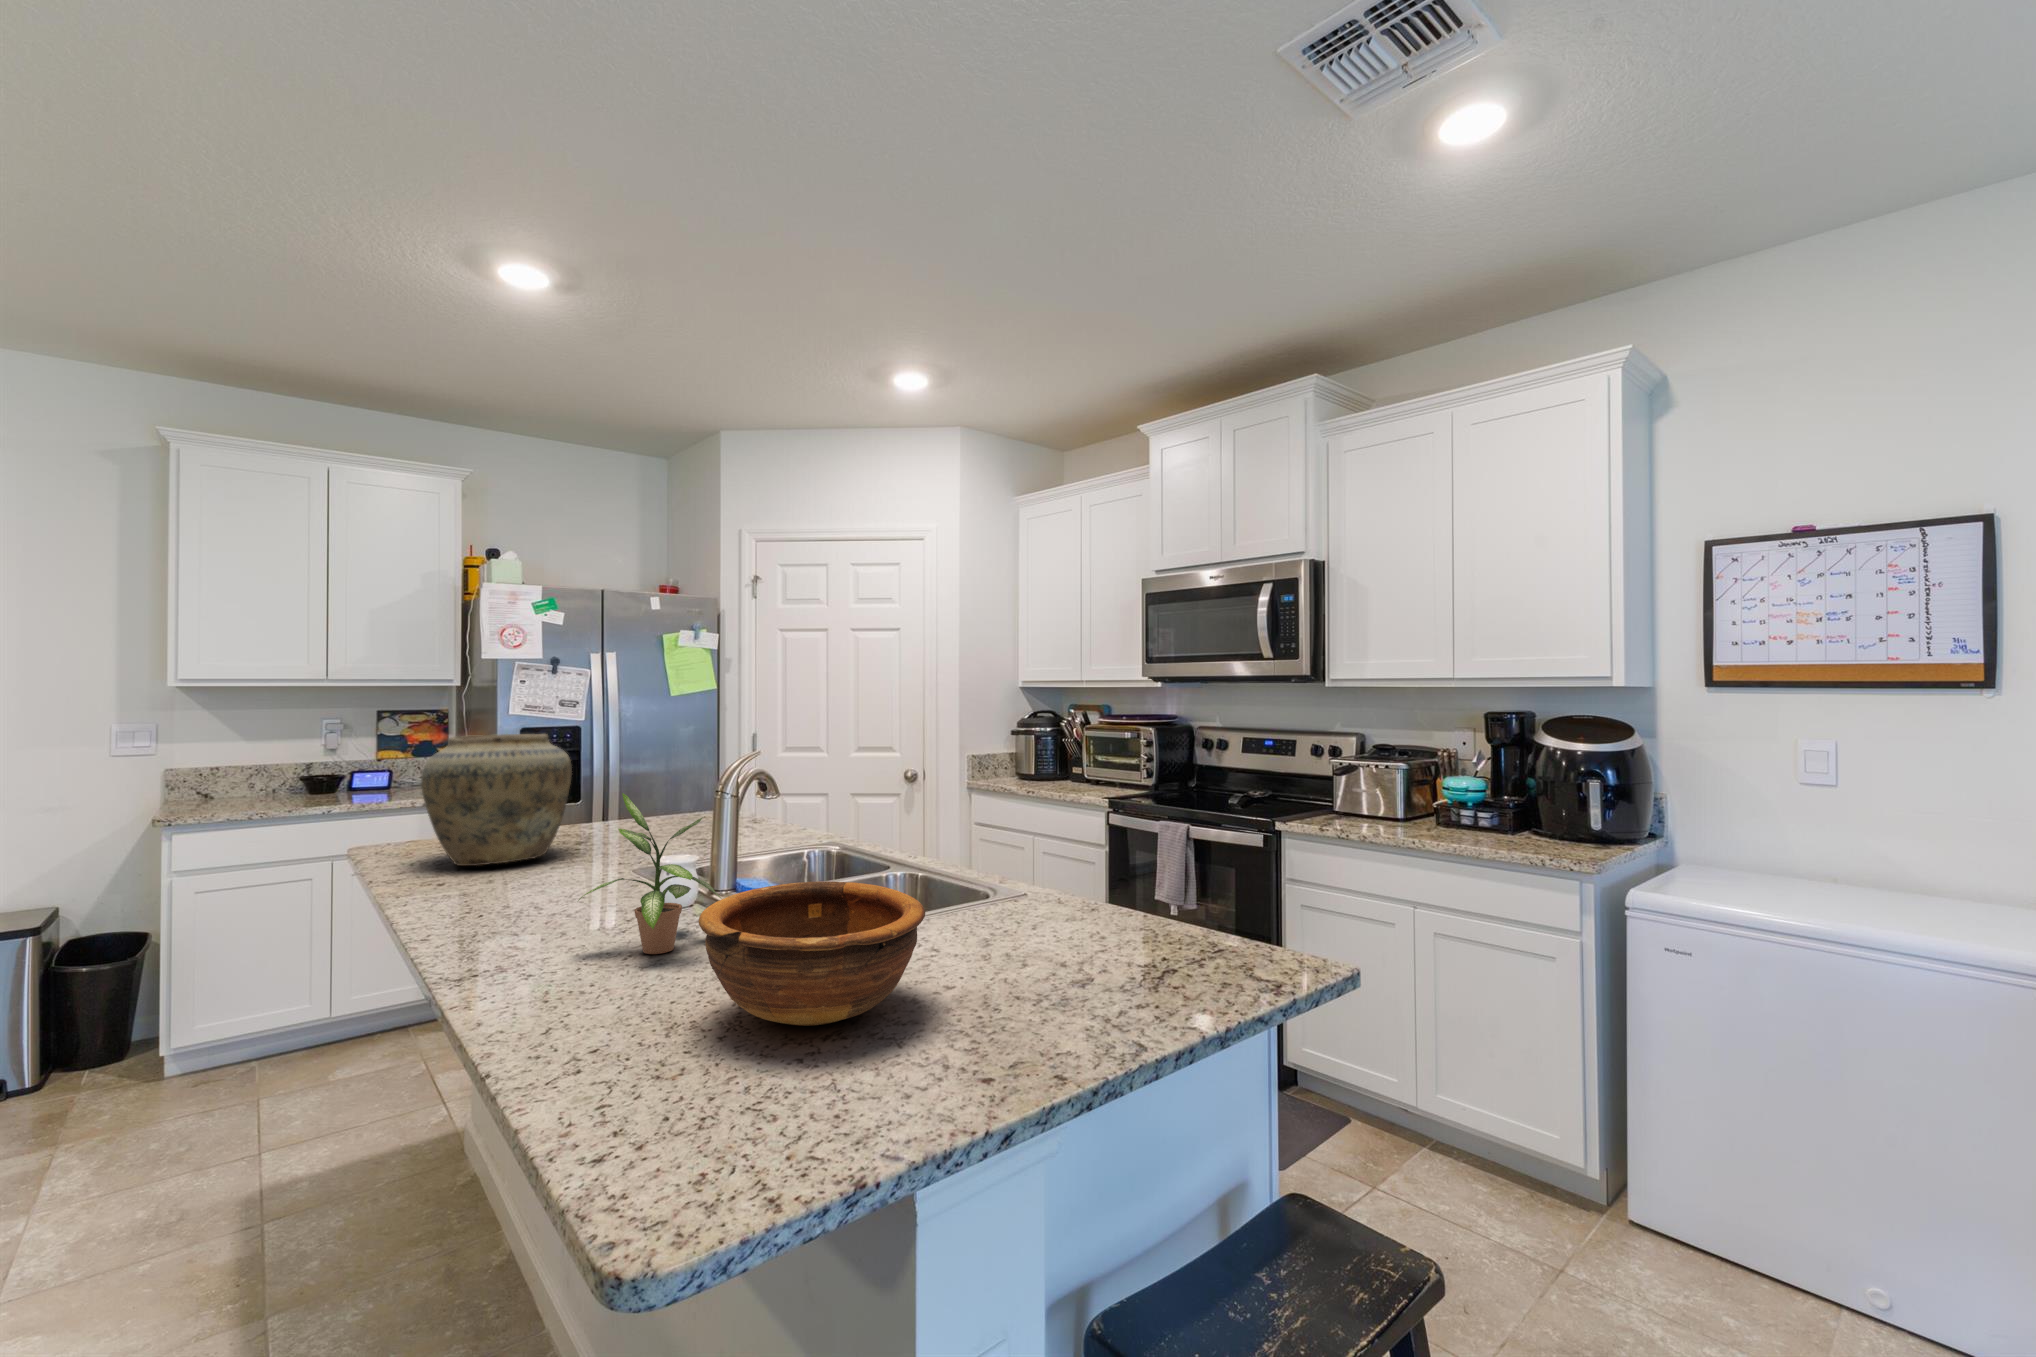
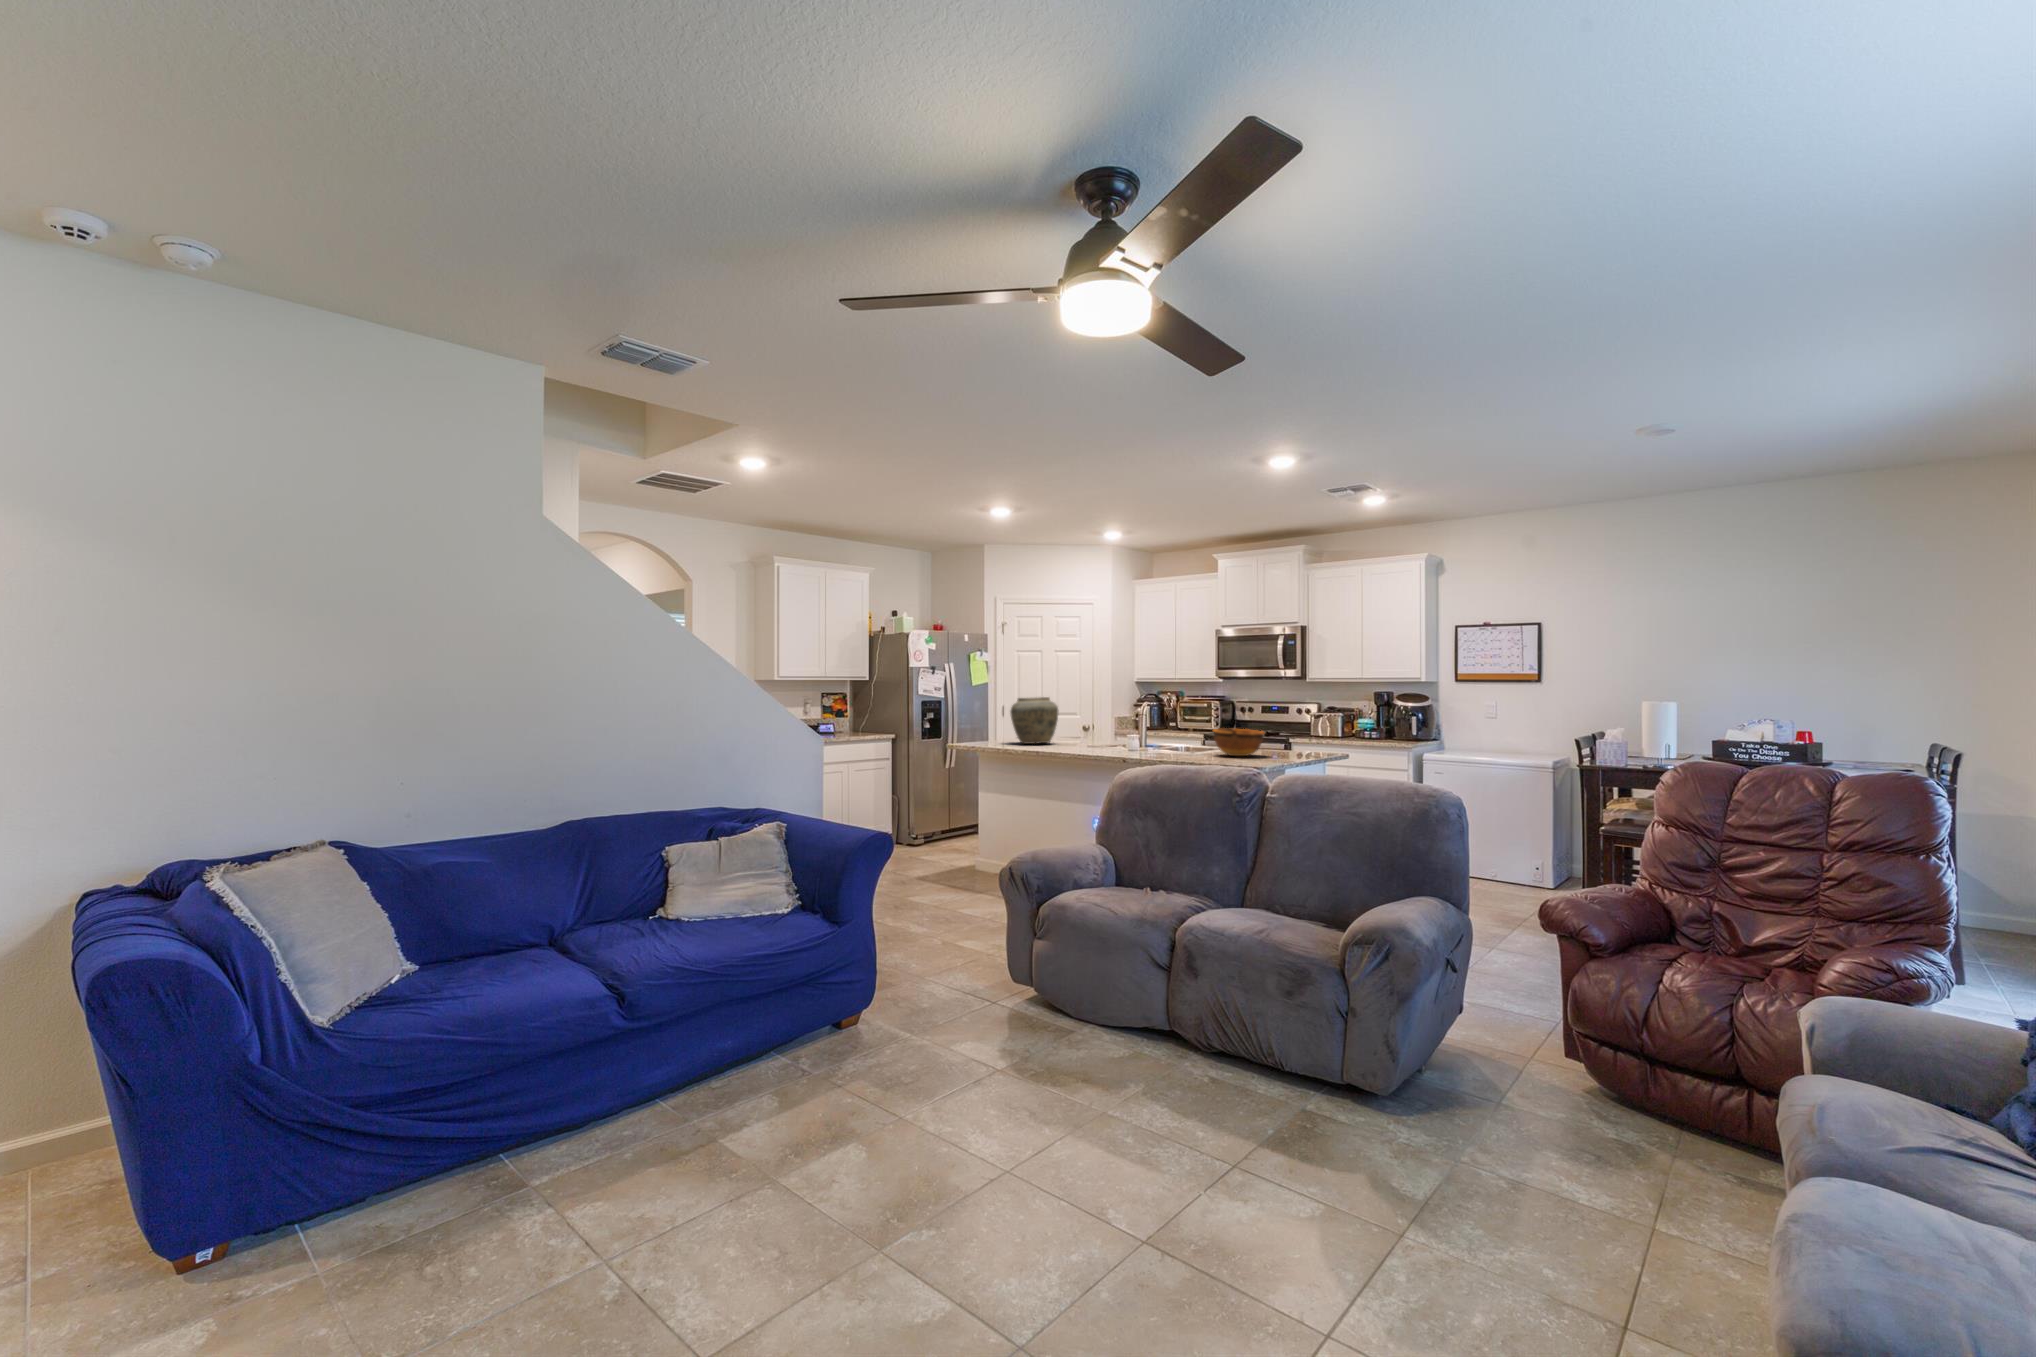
potted plant: present [578,793,721,954] -> none [1149,708,1185,752]

